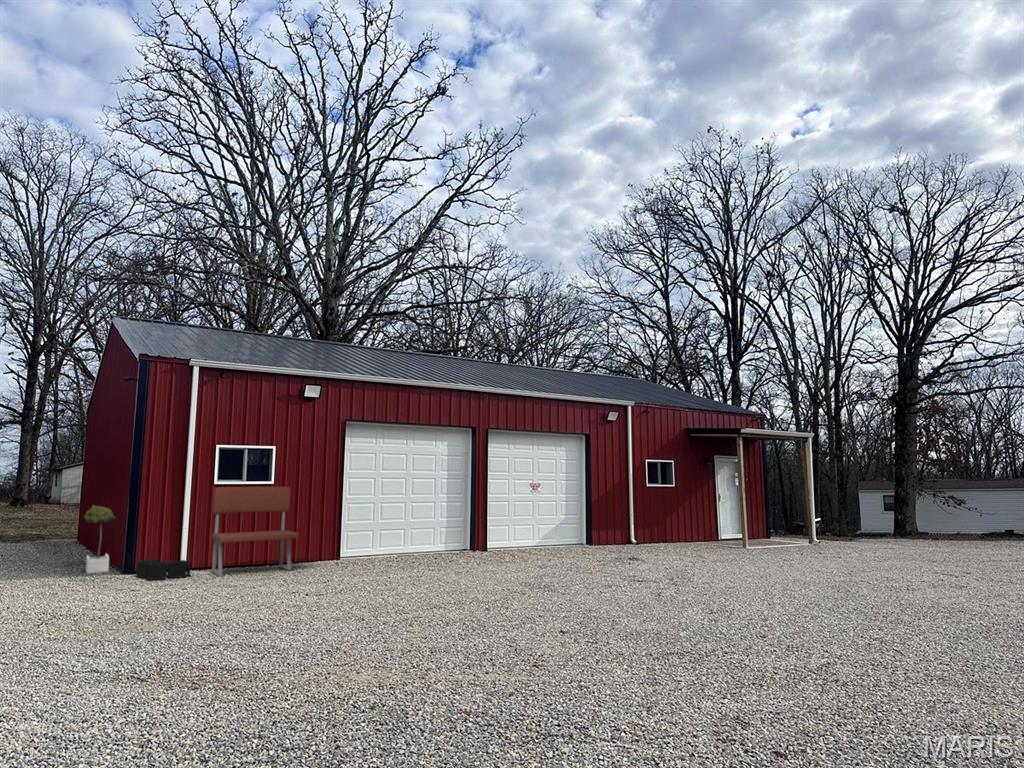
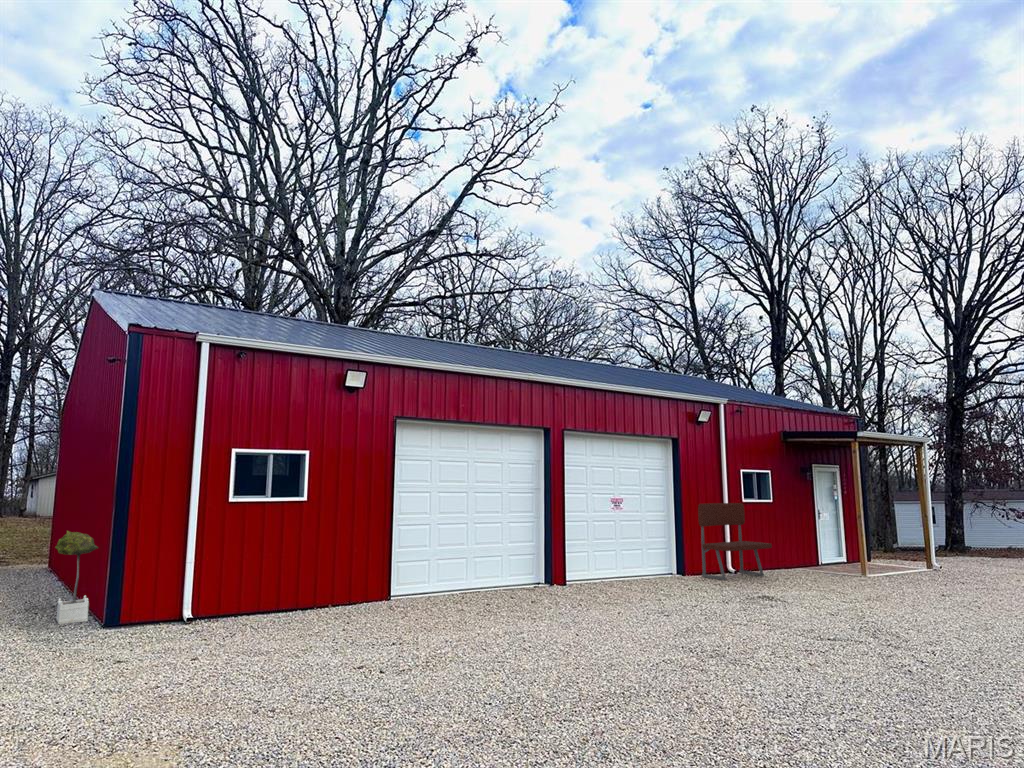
bench: present [211,487,299,577] -> present [698,503,772,580]
storage bin: present [136,559,191,580] -> none [125,604,200,636]

